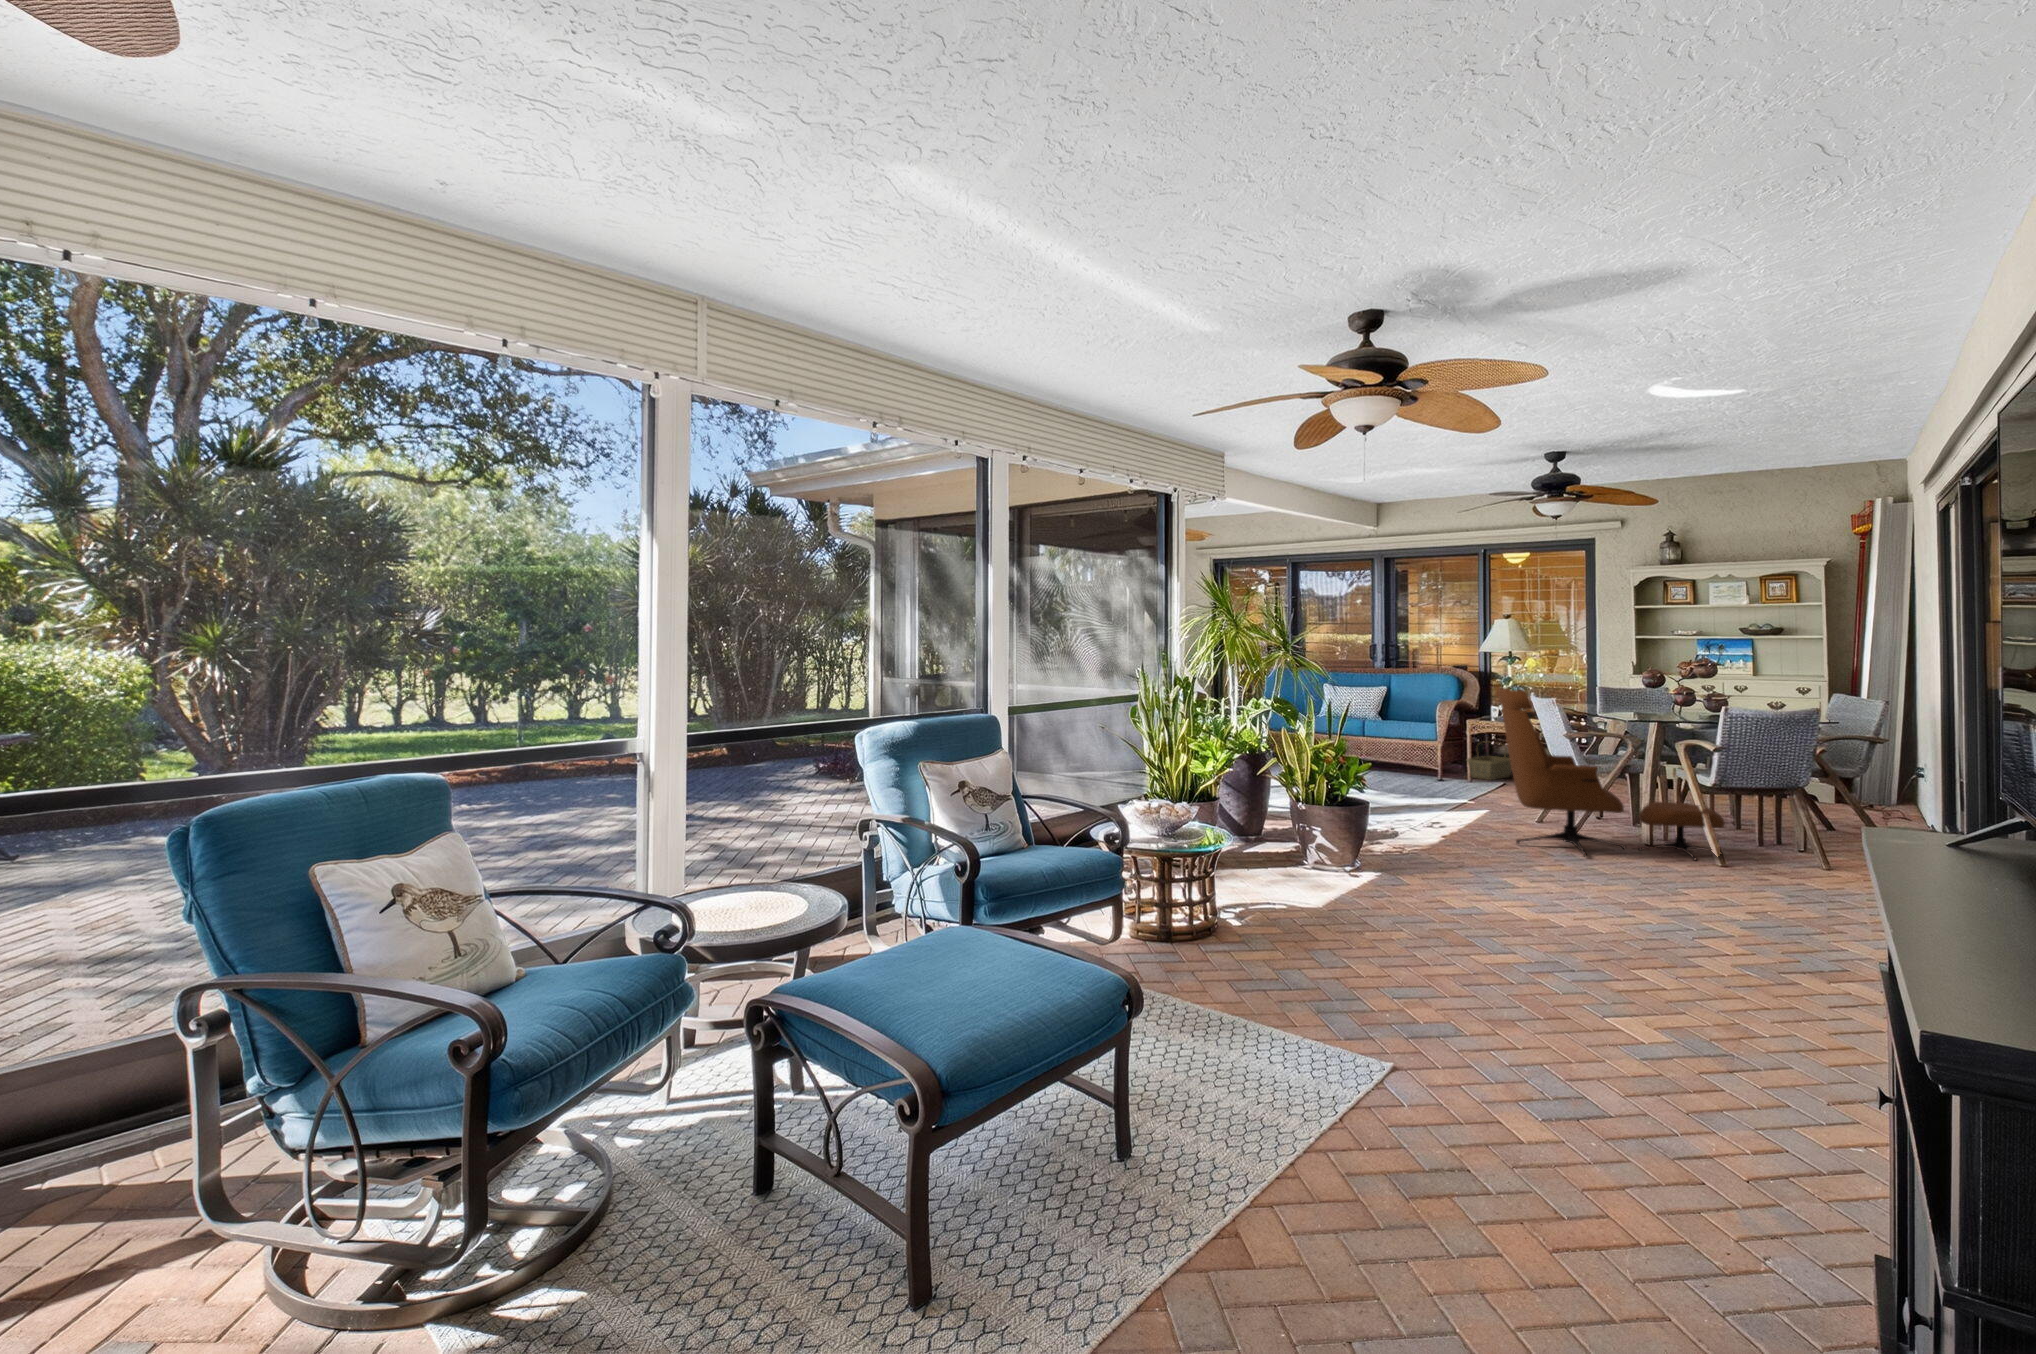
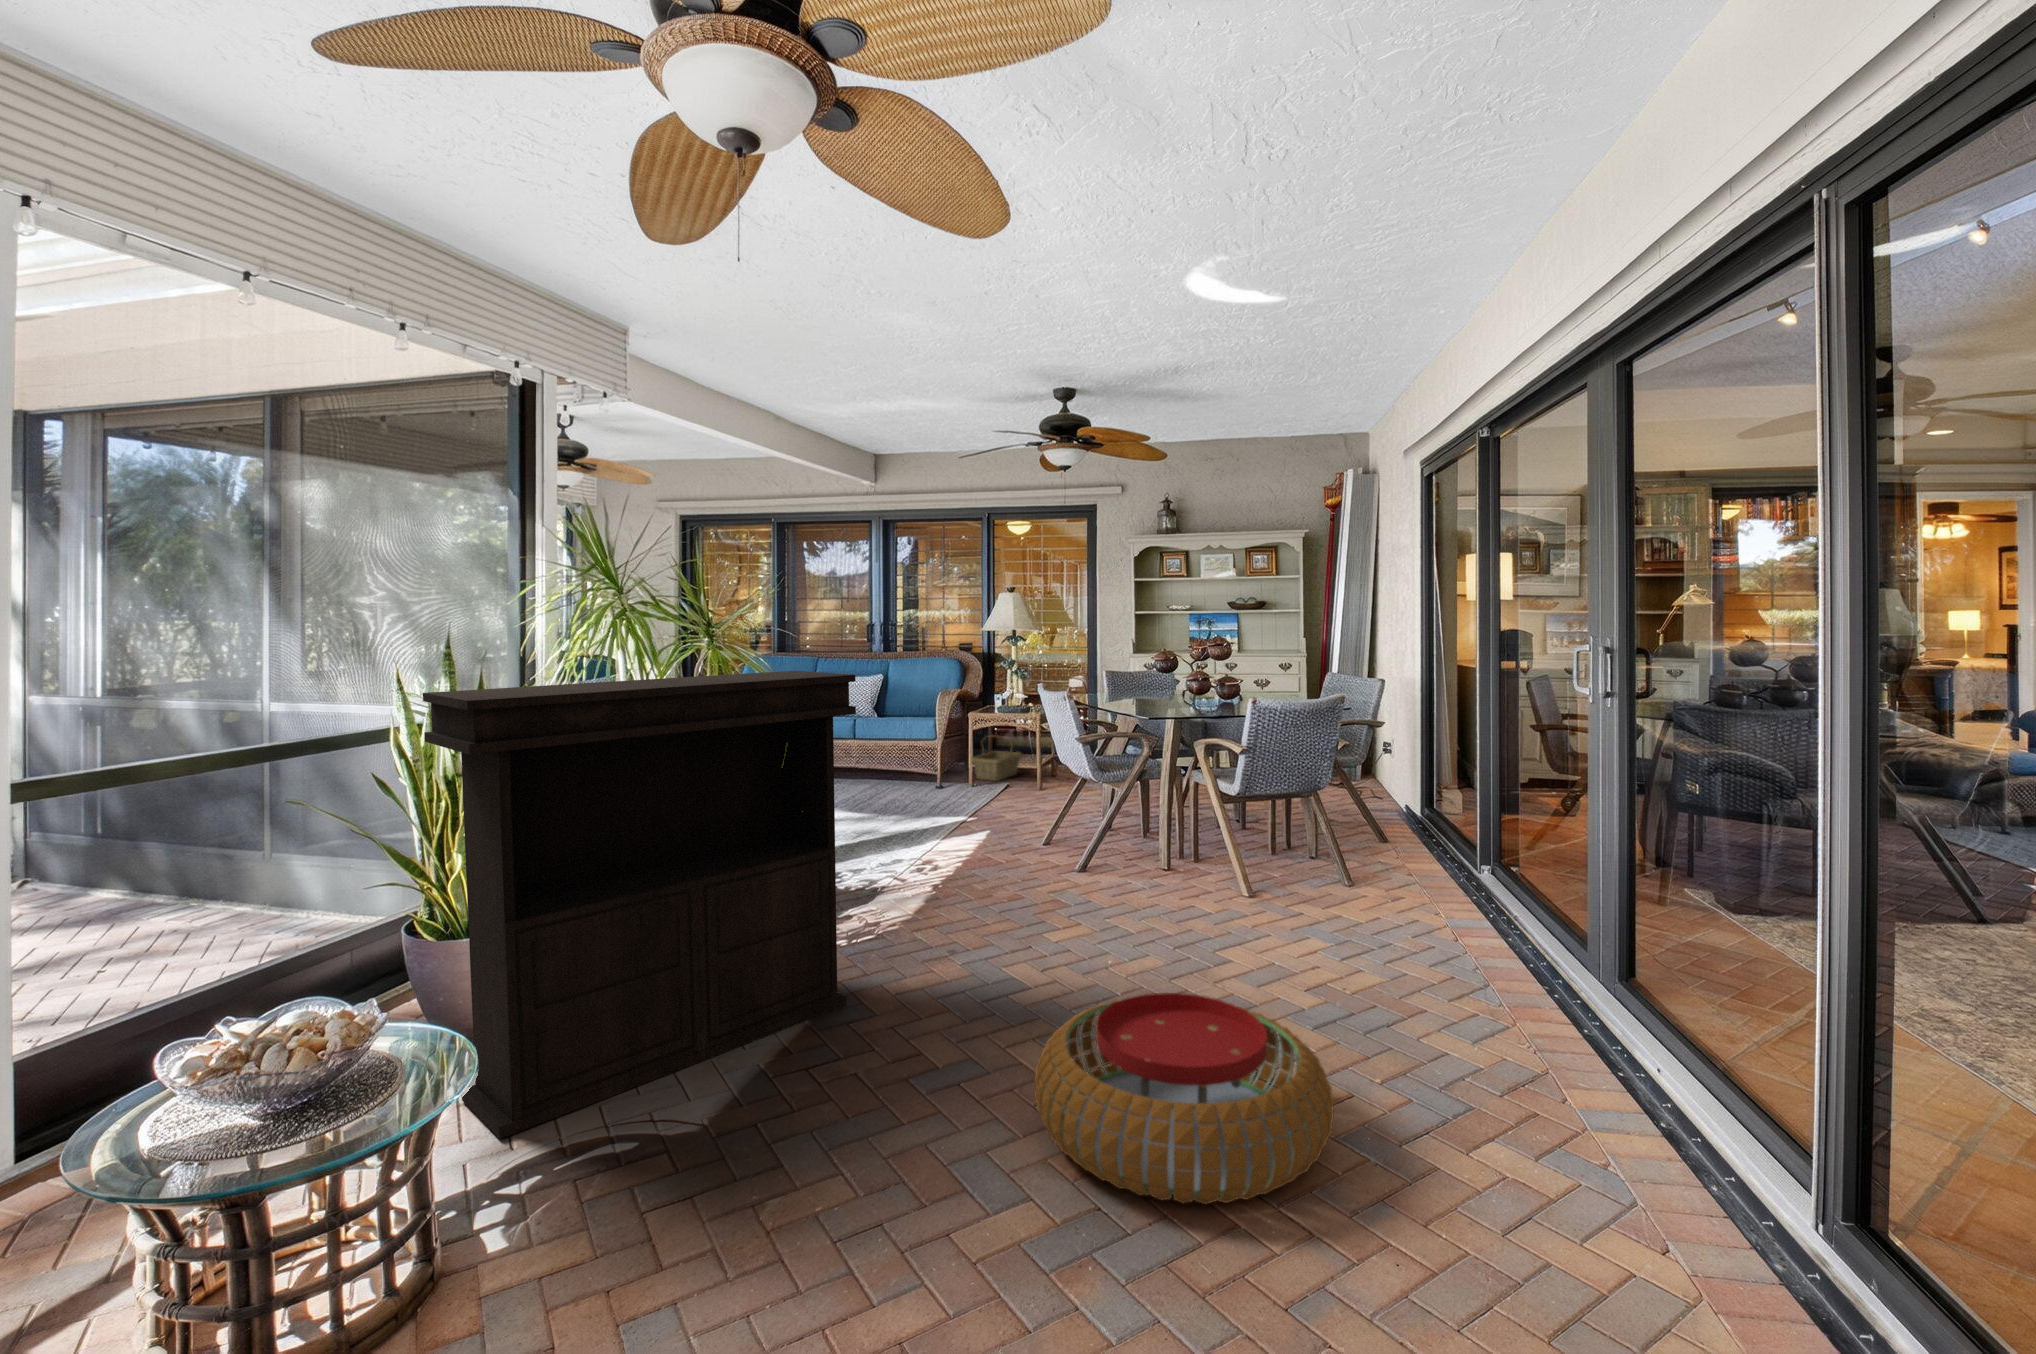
console table: none [1176,669,1401,898] -> present [423,671,856,1139]
lounge chair: present [1498,688,1725,860] -> none [999,684,1250,908]
pouf: none [1520,870,1730,970] -> present [1034,993,1334,1204]

